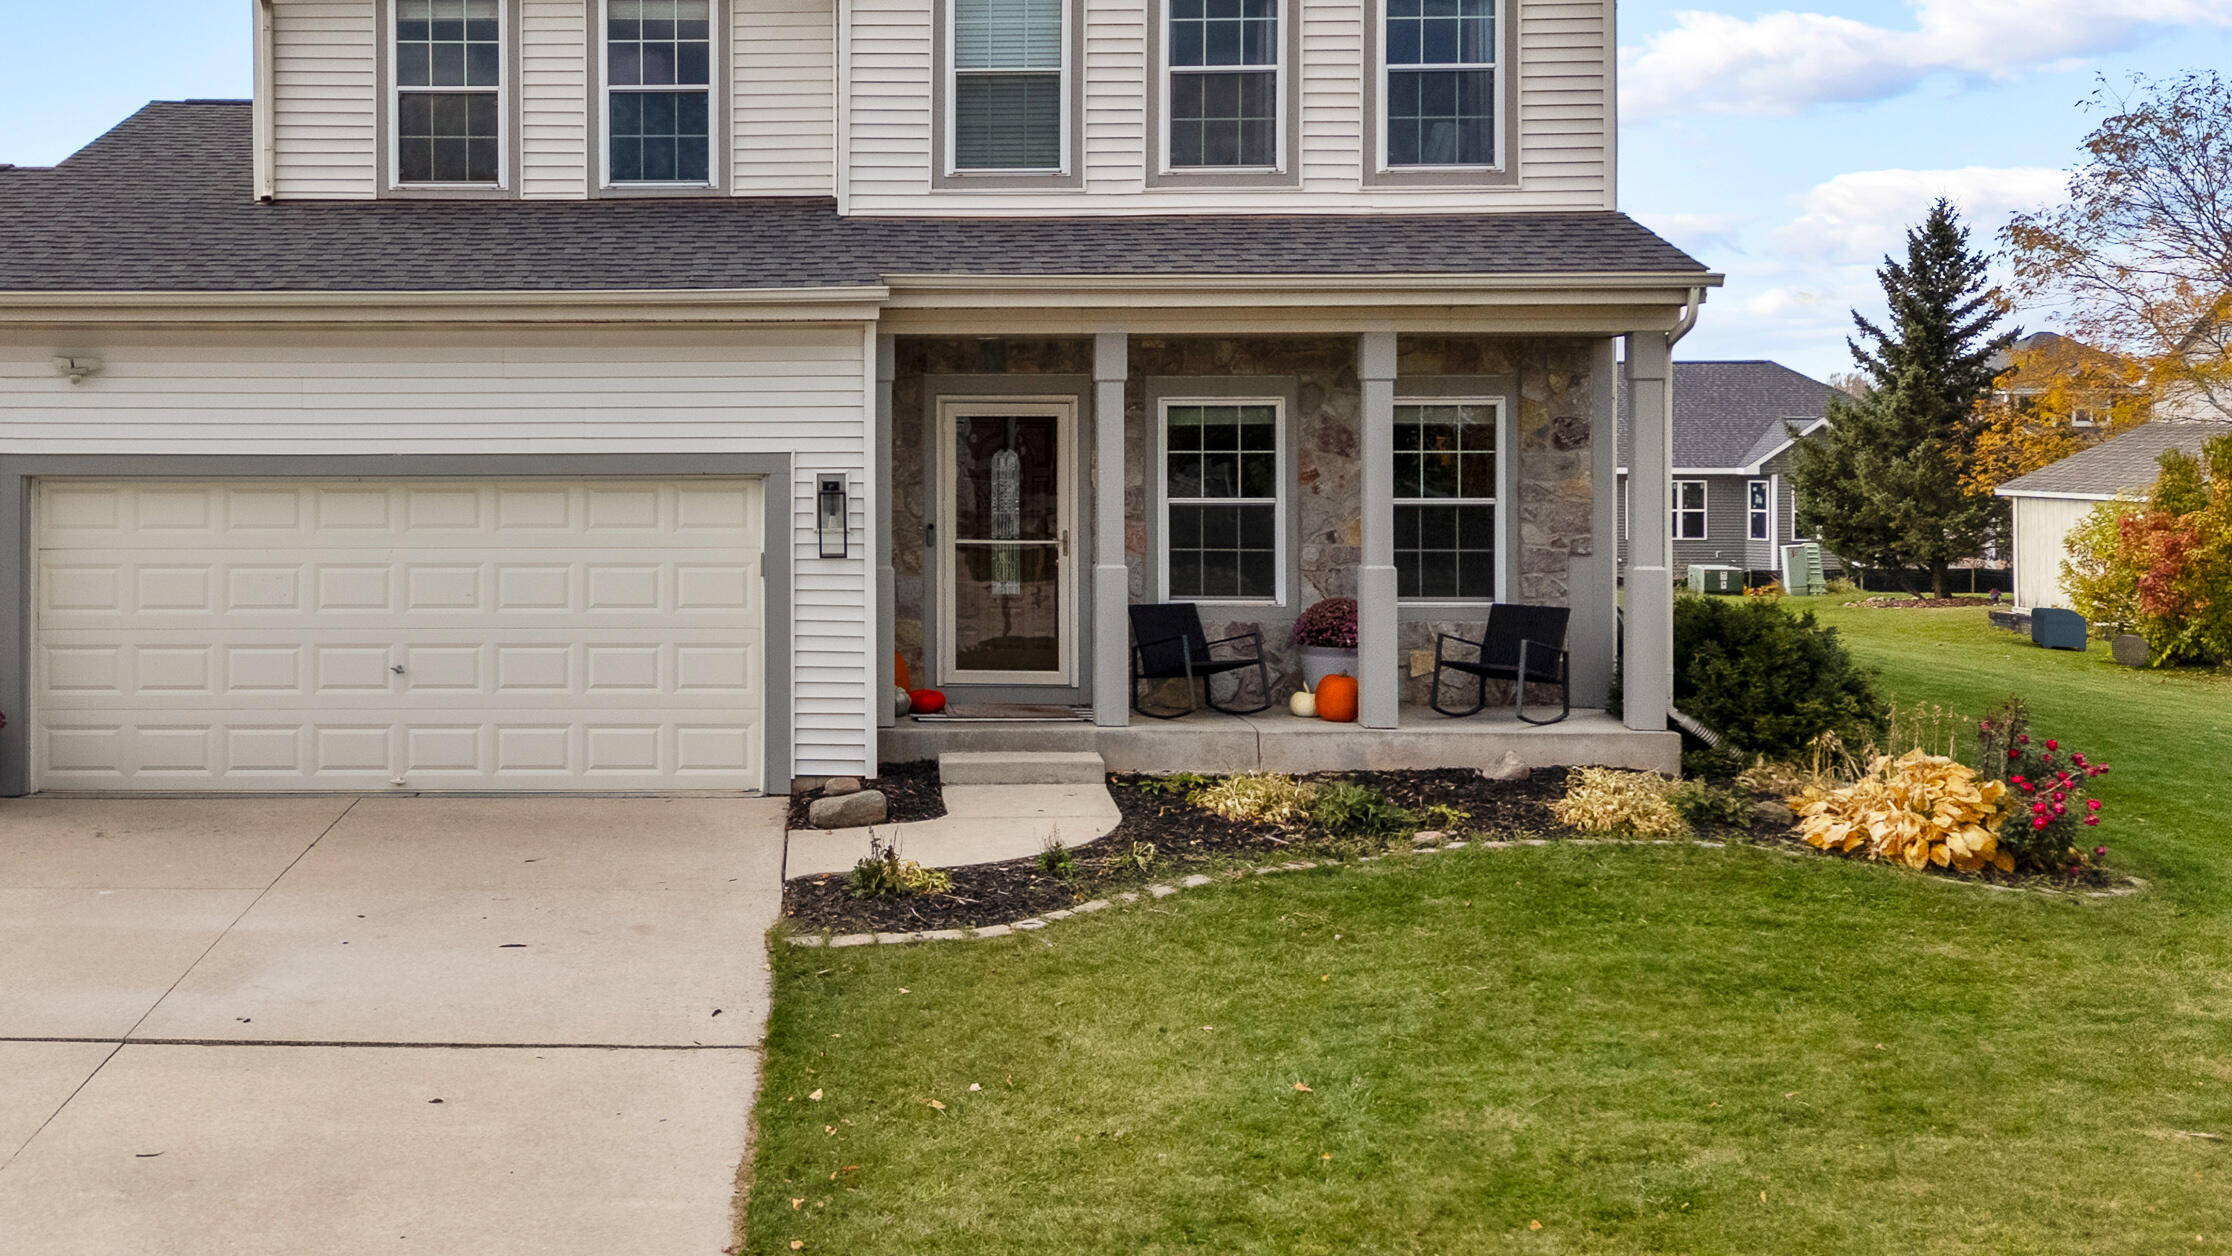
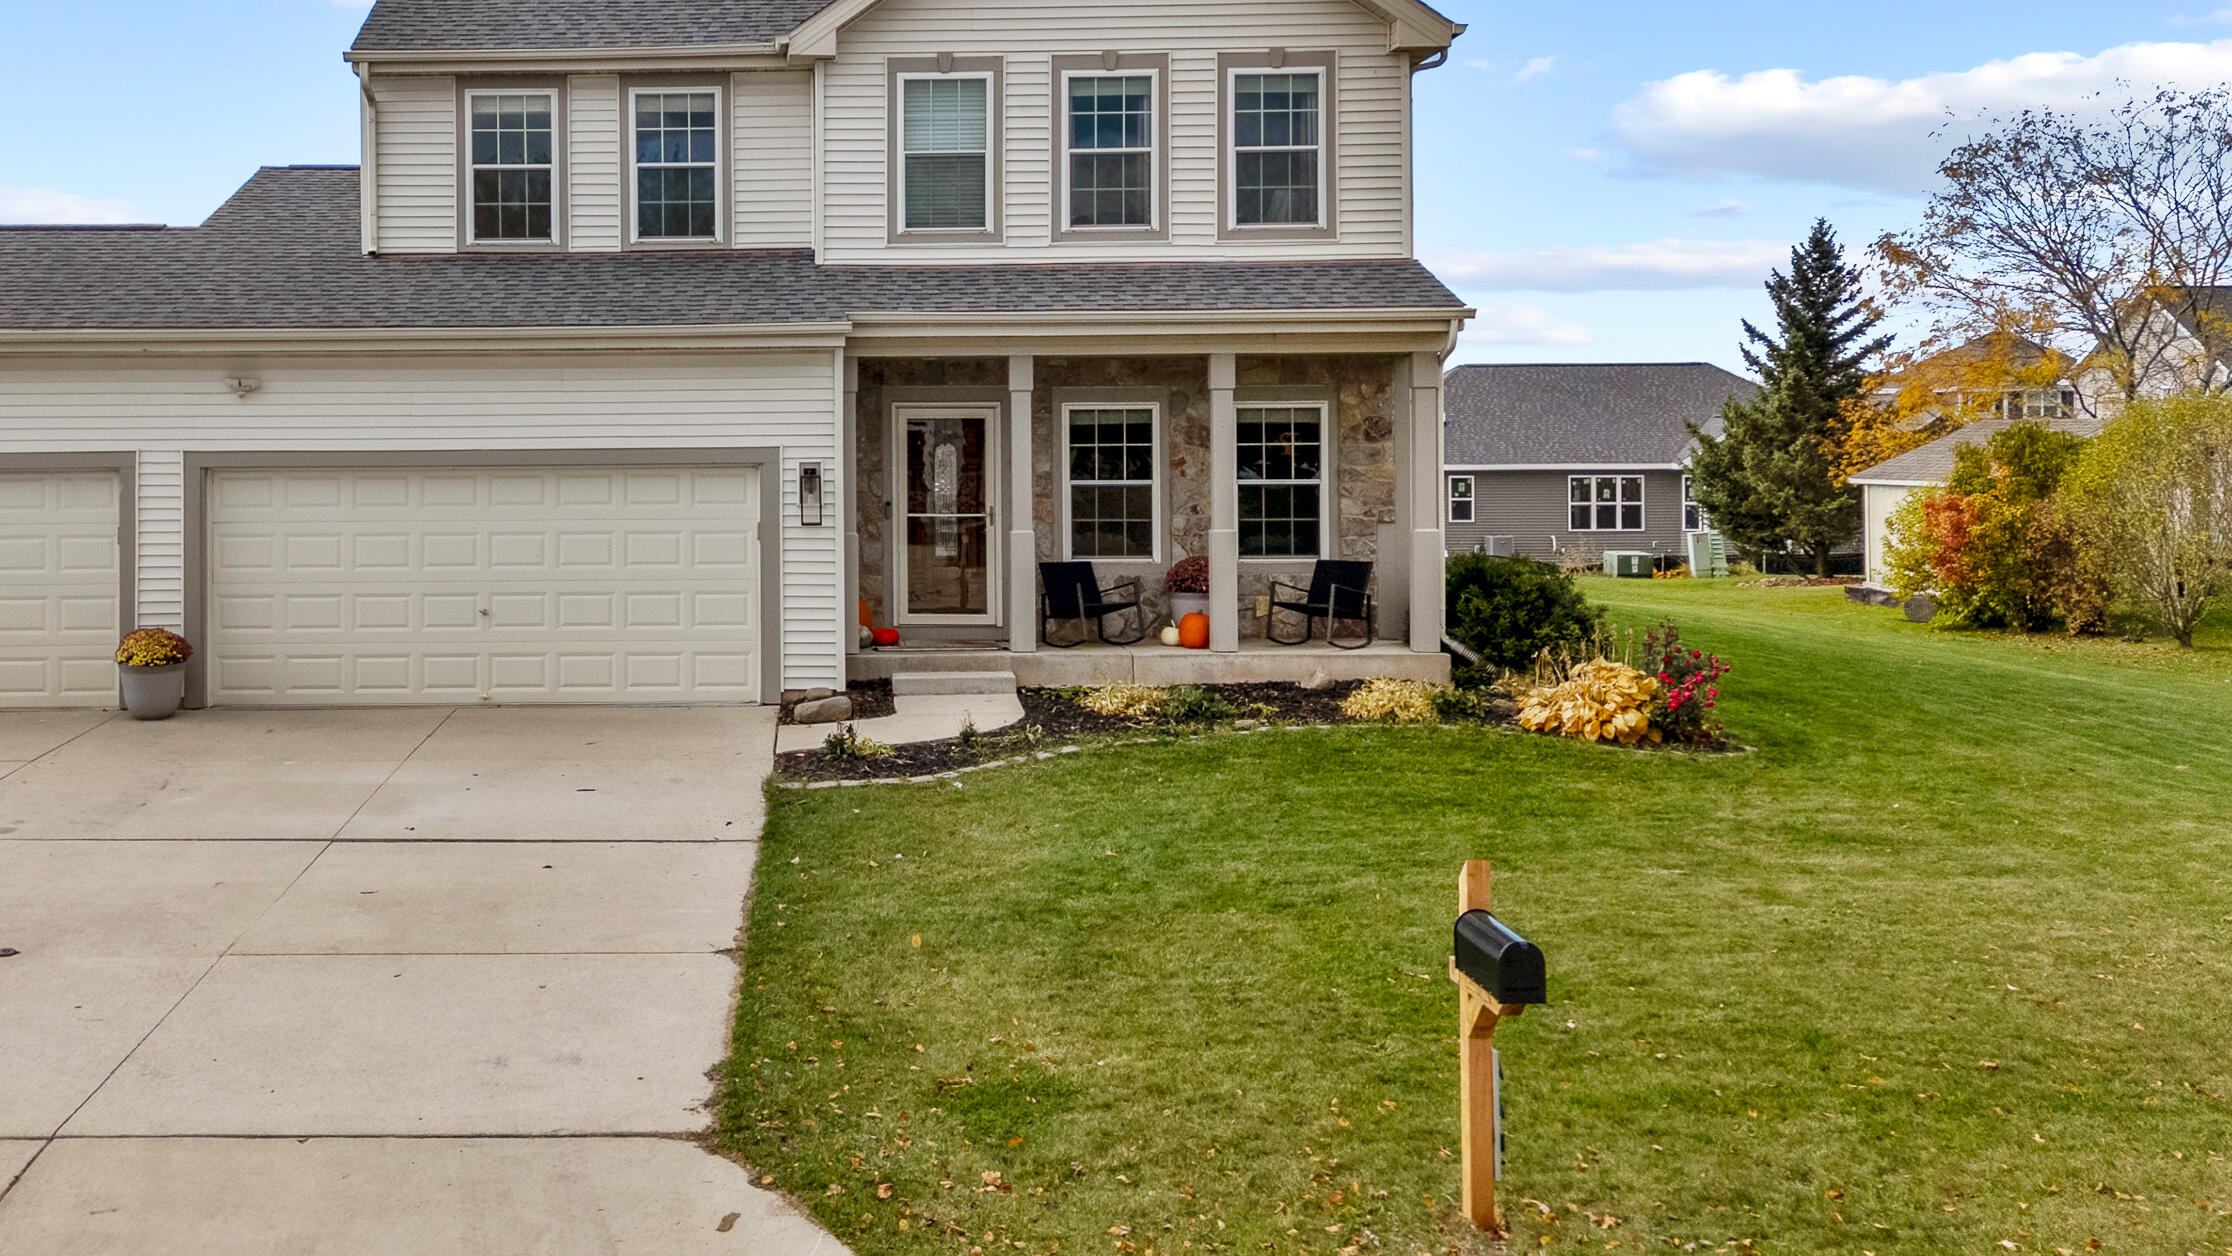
bench: present [2031,608,2087,652] -> none [1853,577,1894,614]

